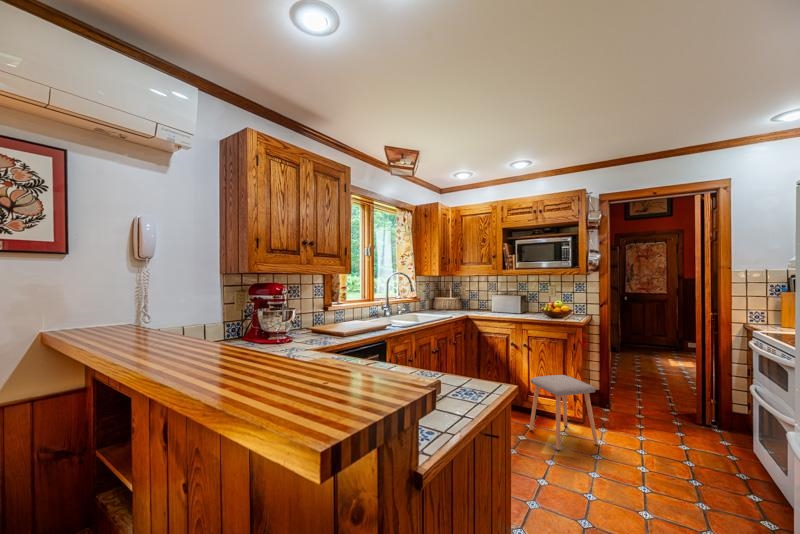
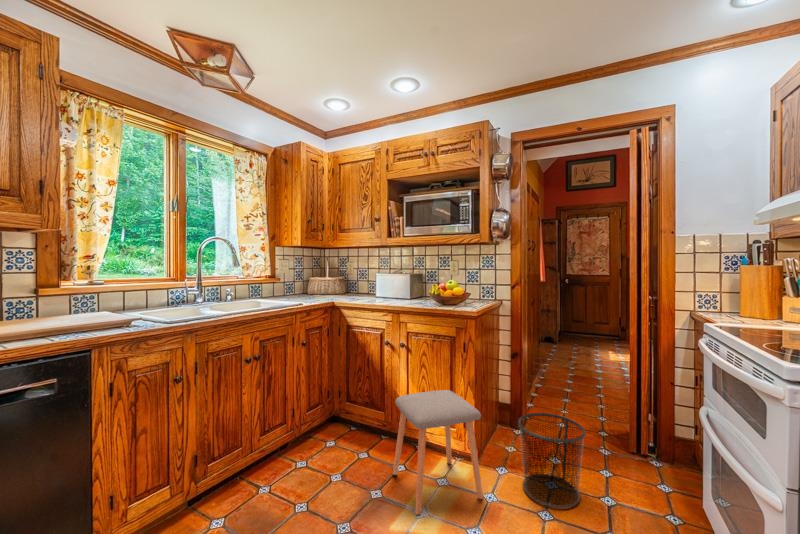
waste bin: none [619,392,670,452] -> present [518,413,586,509]

